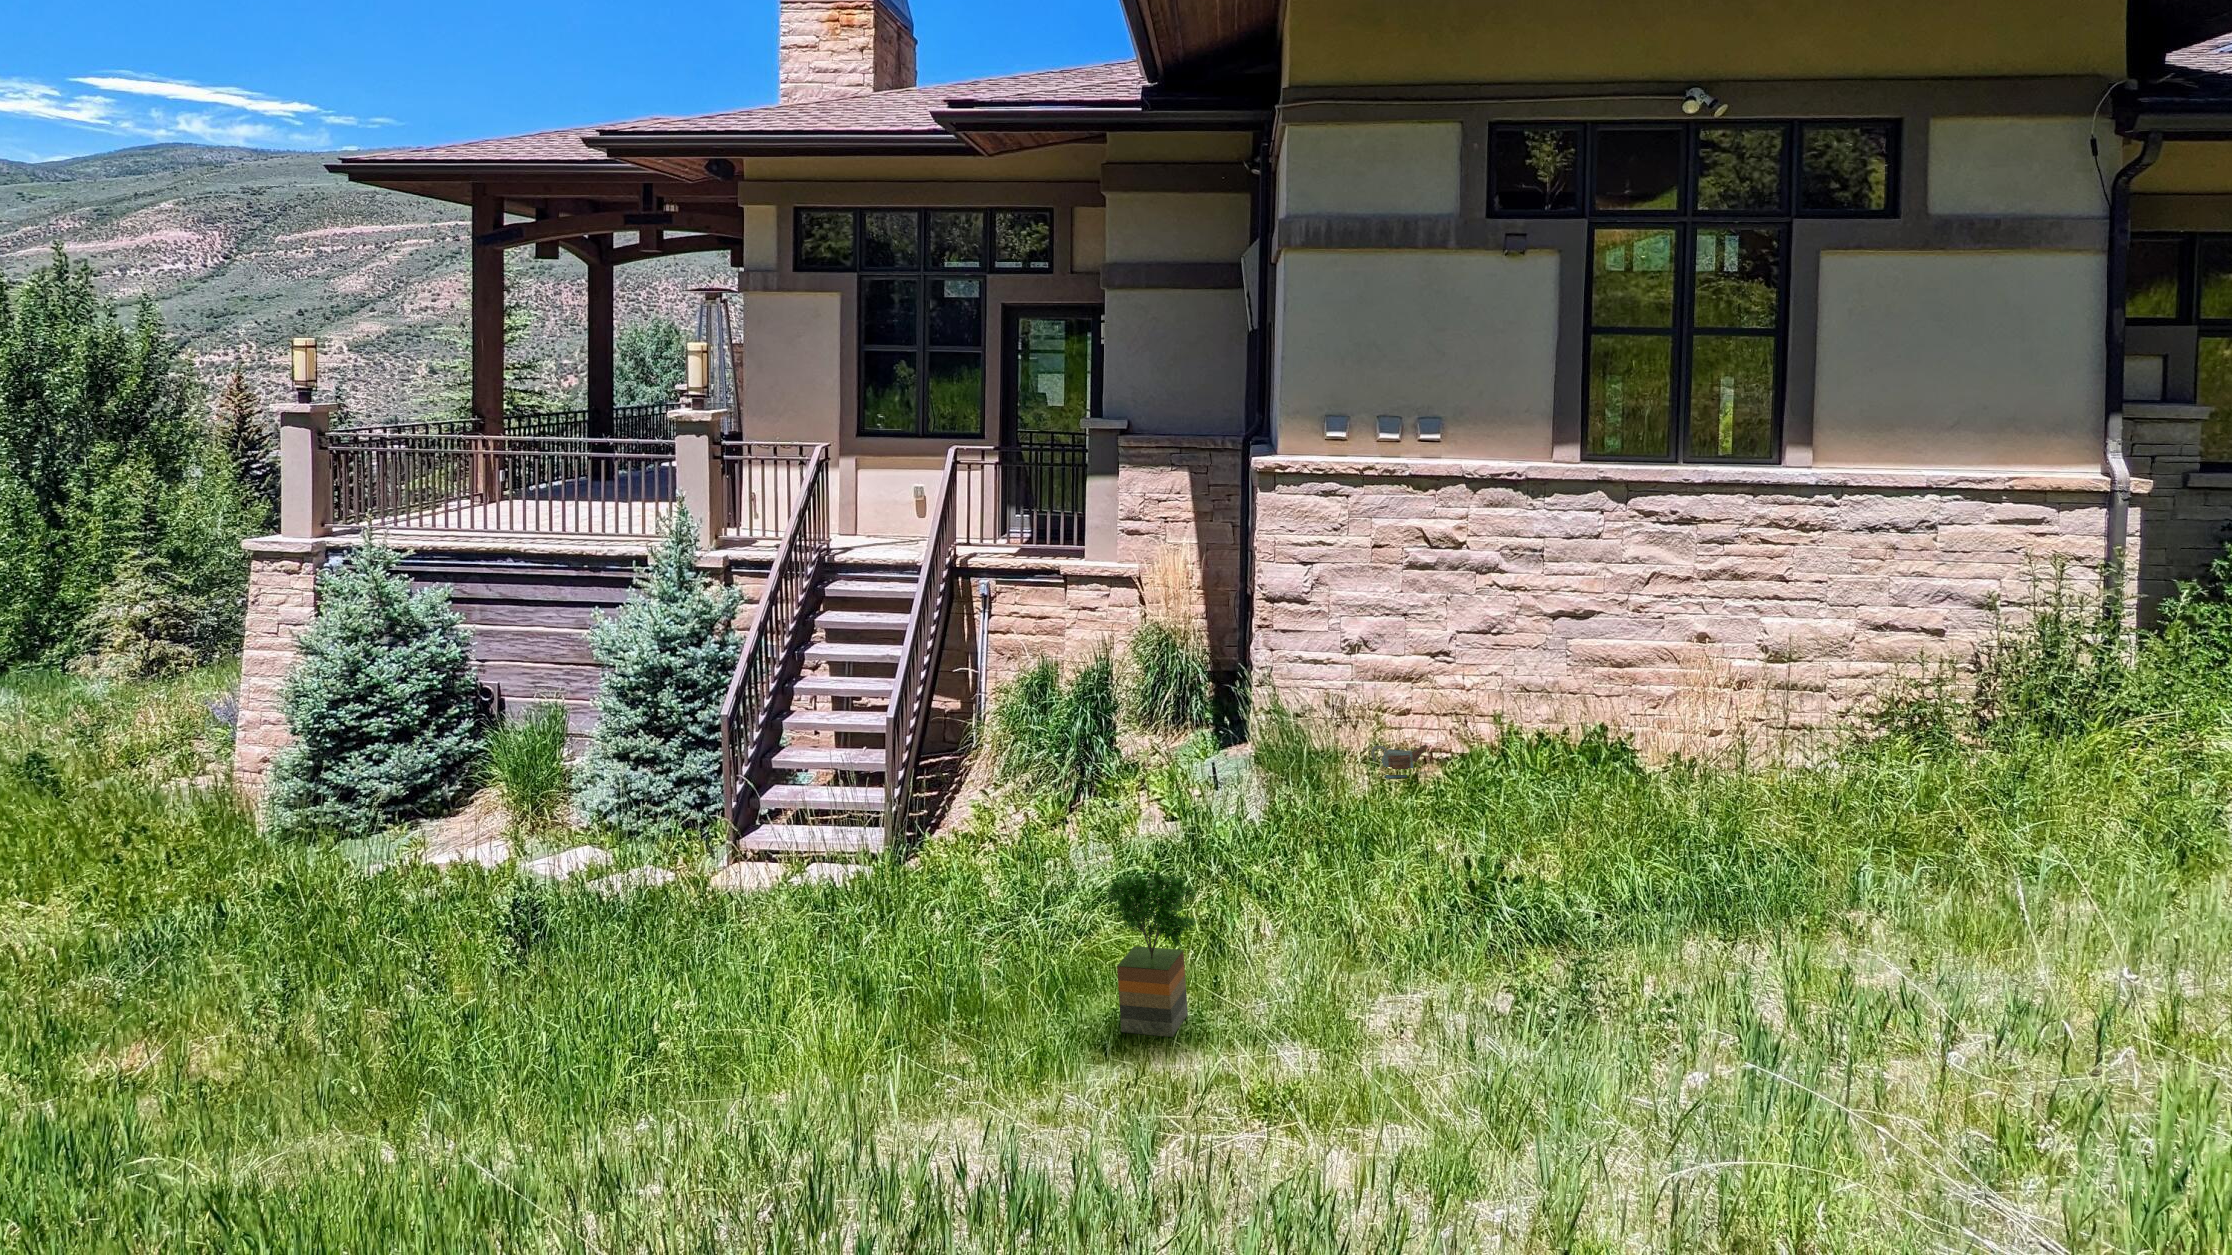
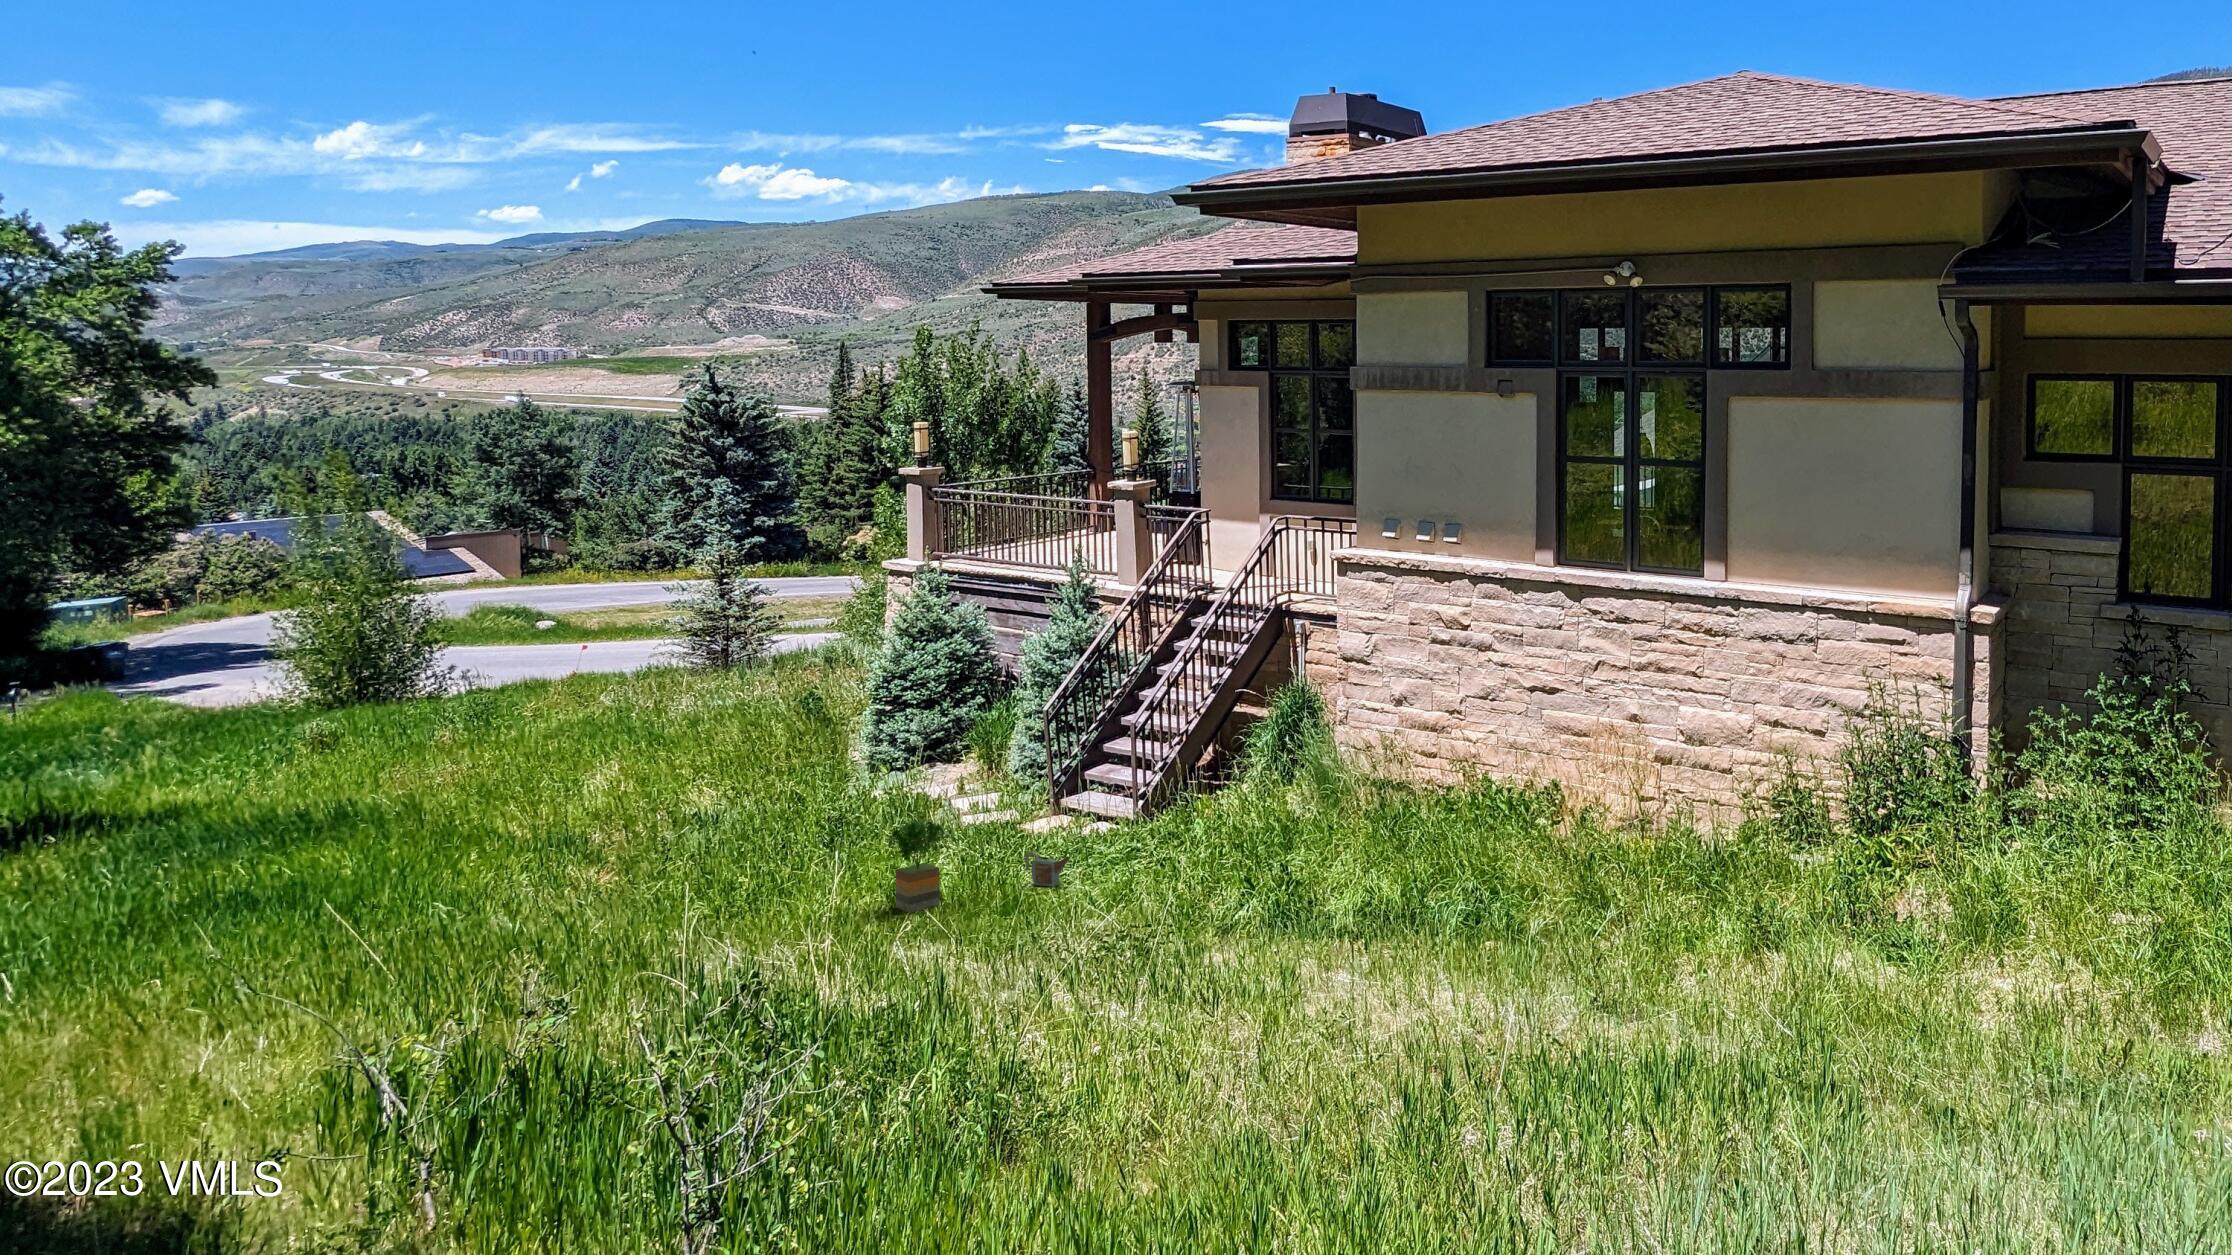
watering can: present [1371,744,1428,778] -> present [1025,852,1070,887]

